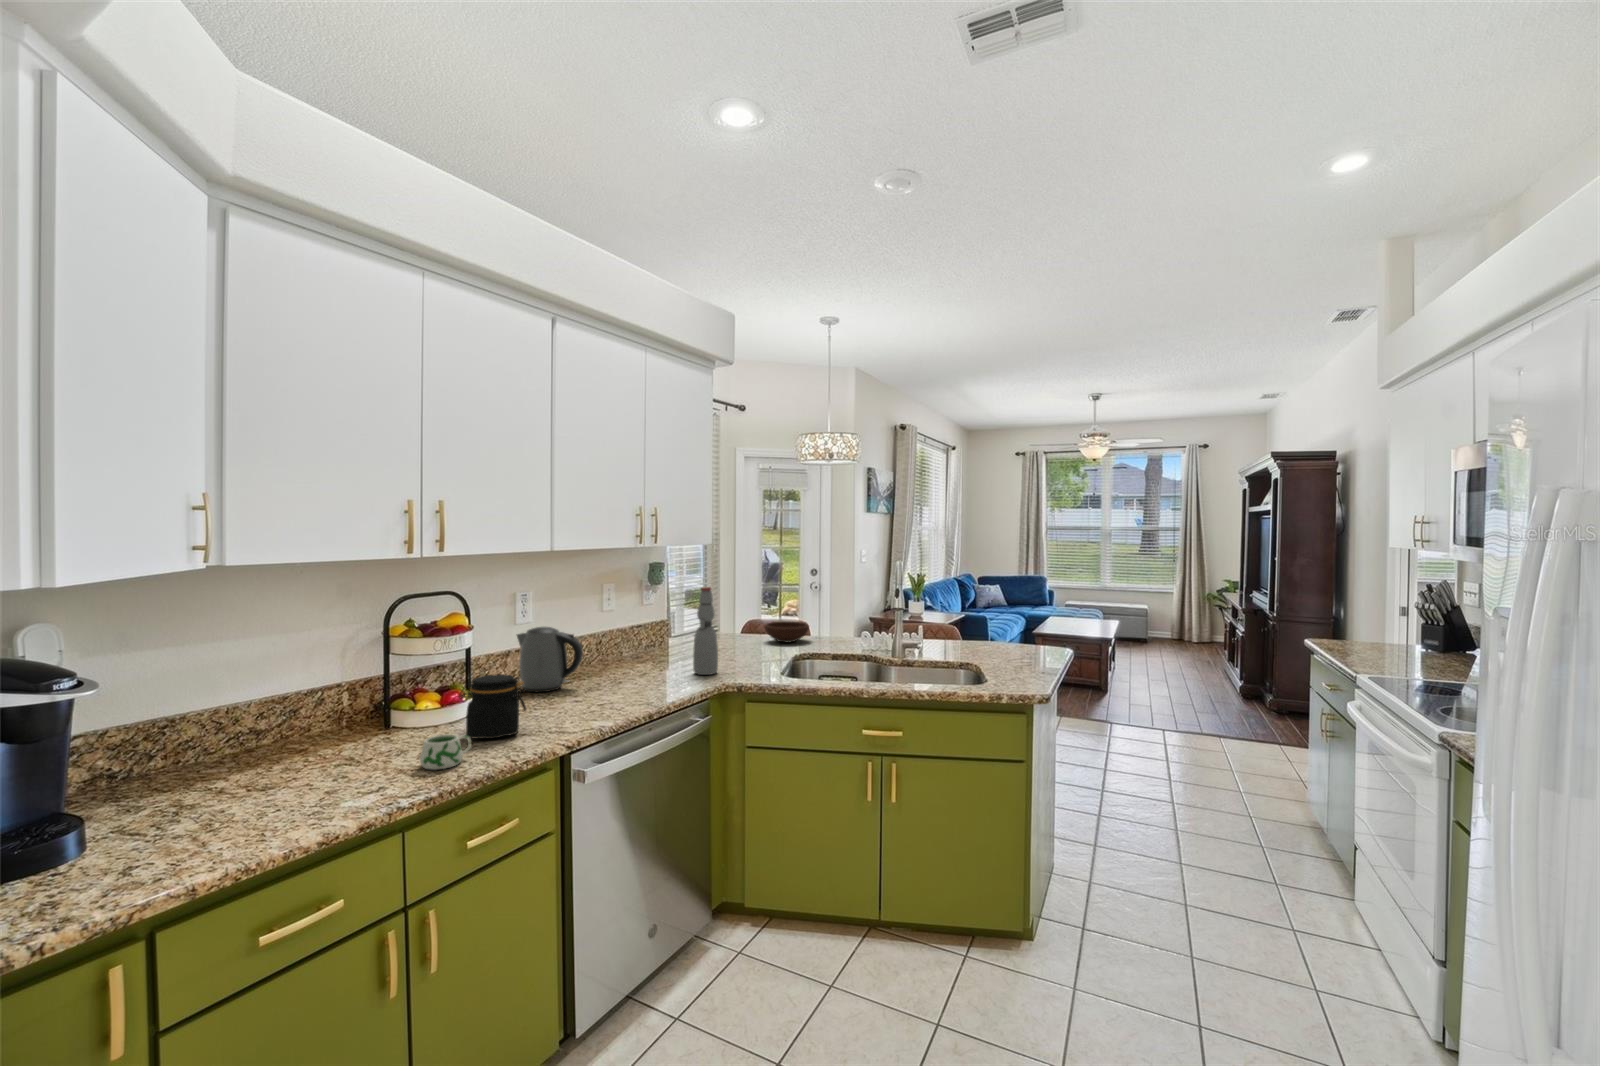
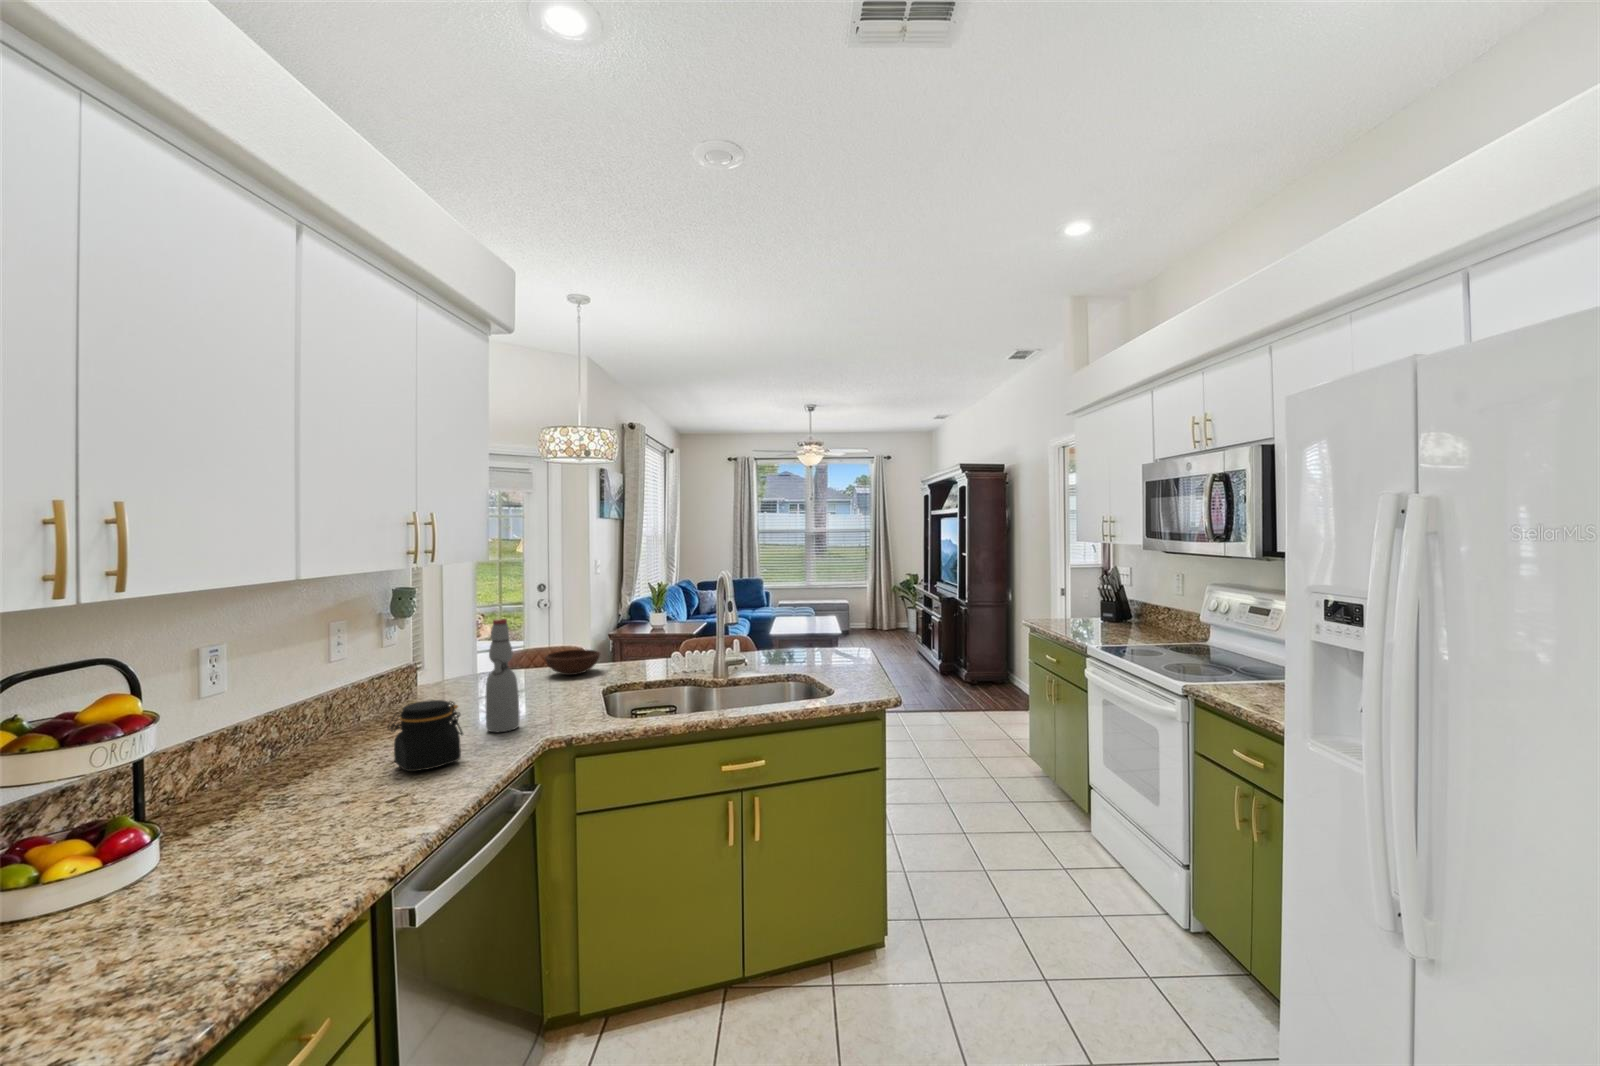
kettle: present [517,627,583,692] -> none [211,698,329,800]
jar: present [459,674,526,738] -> present [388,700,463,771]
mug: present [420,734,471,770] -> none [100,909,202,992]

